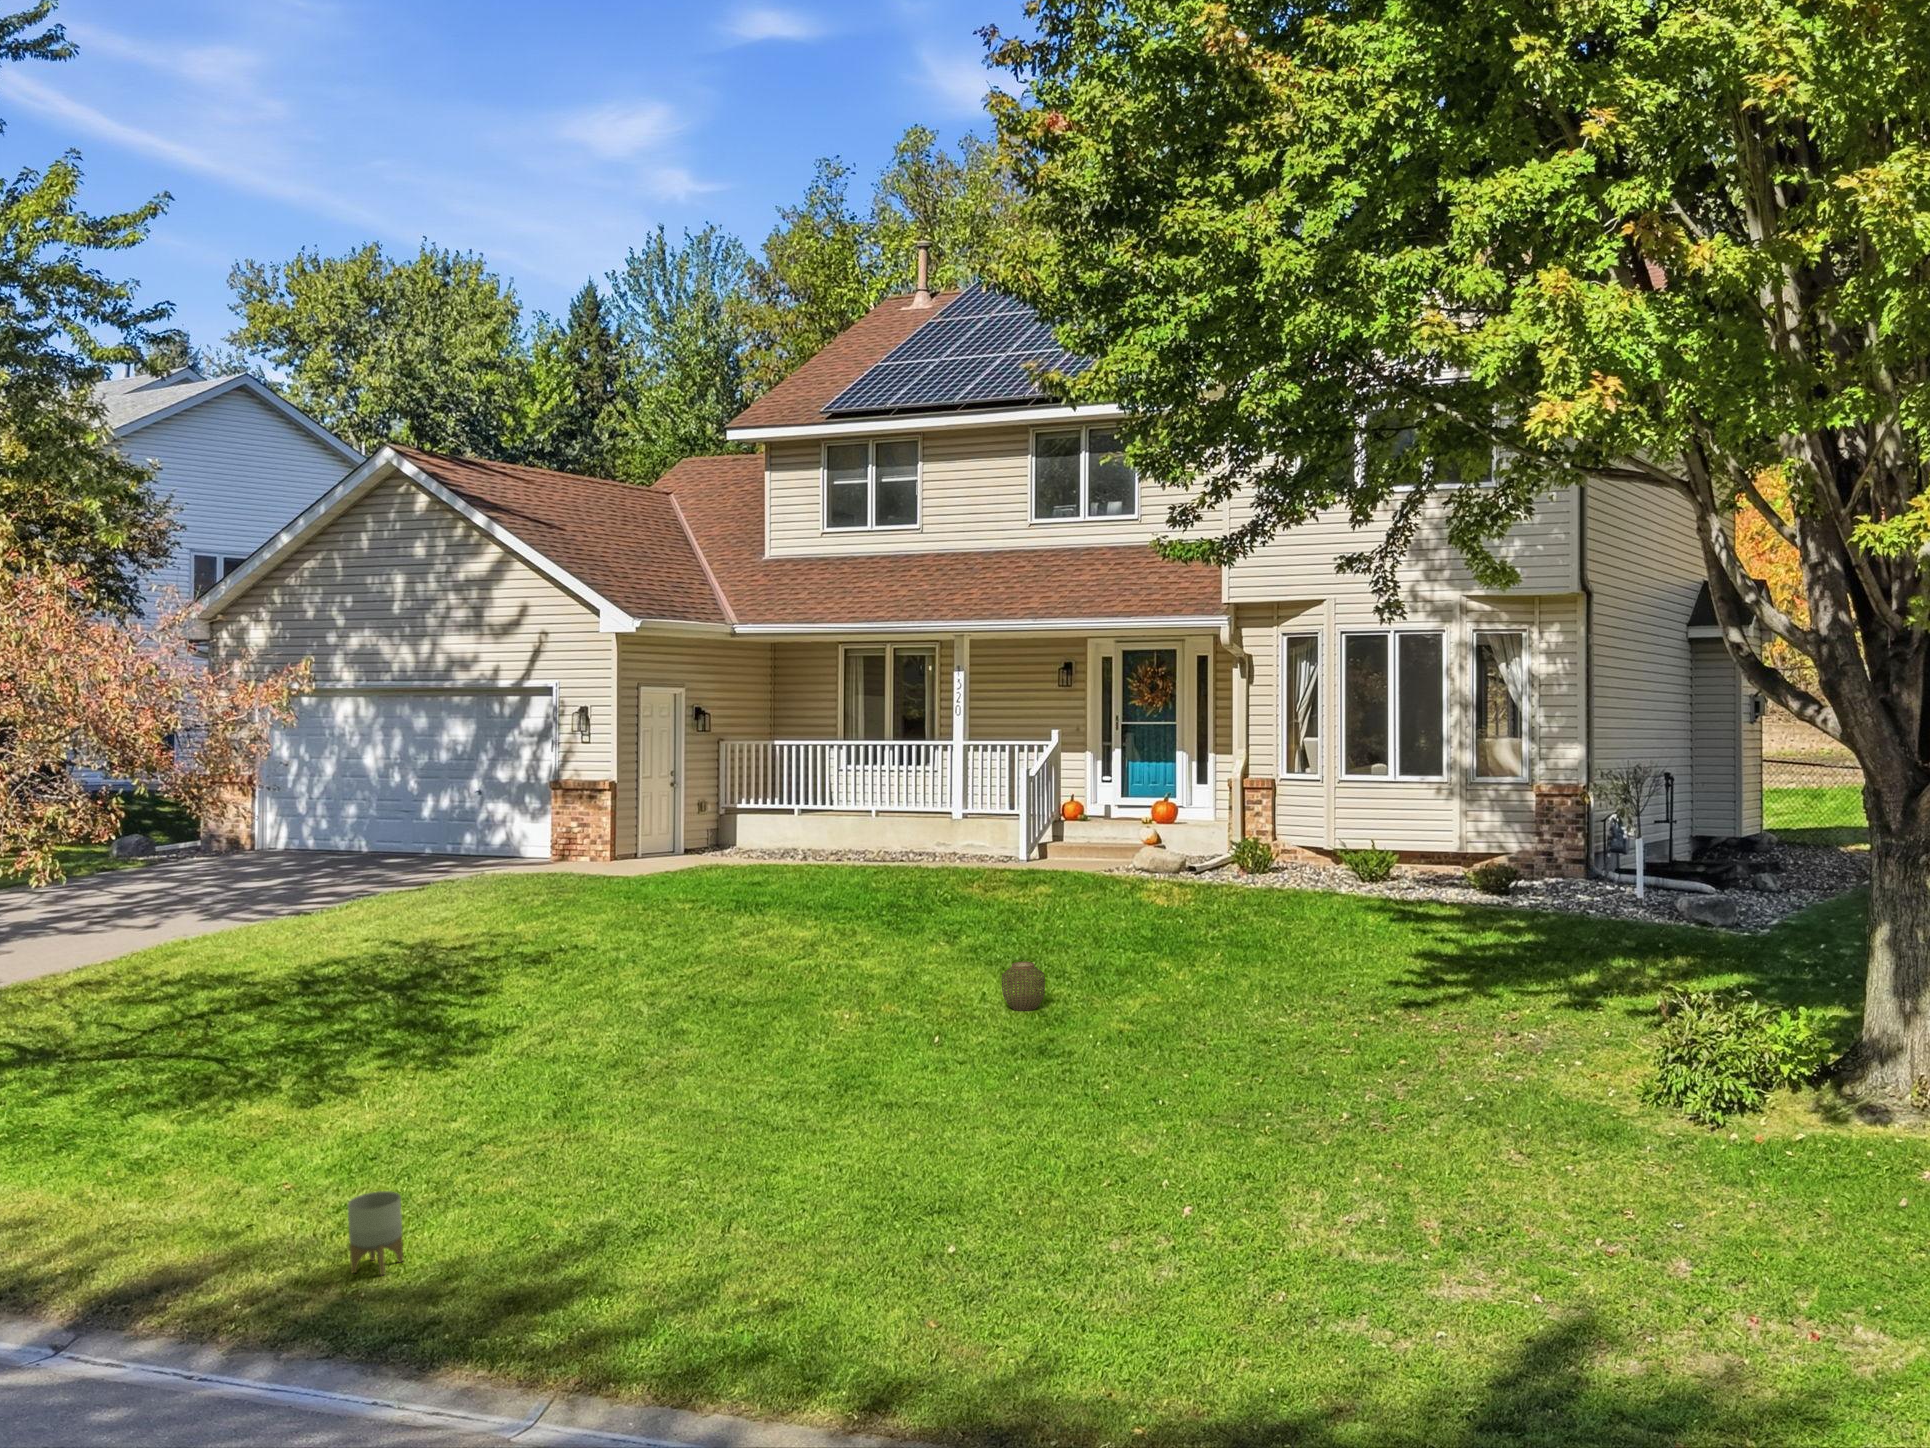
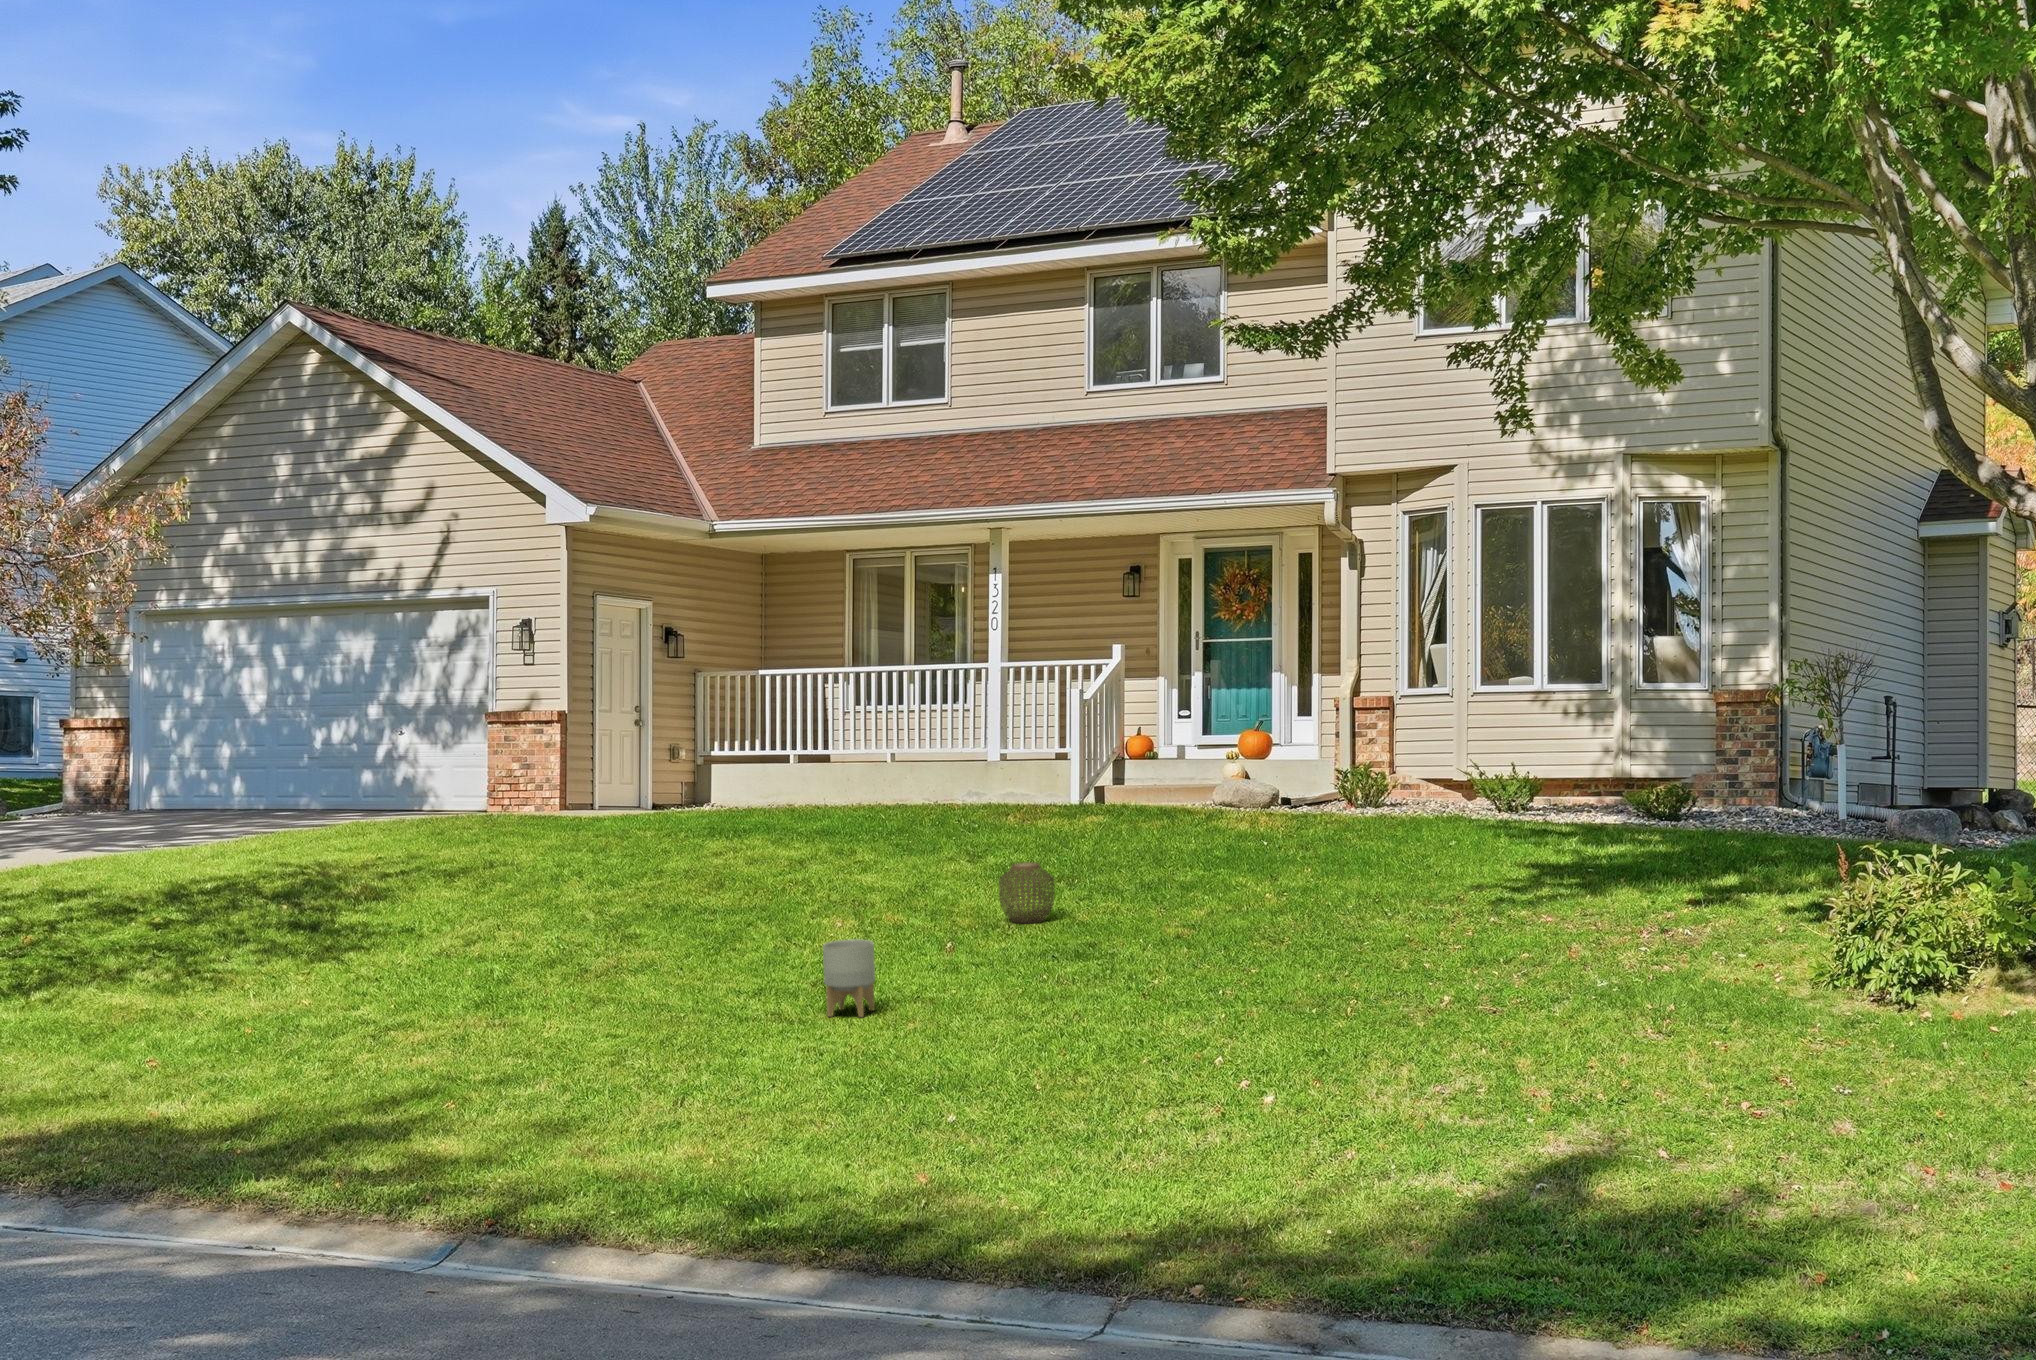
planter: present [348,1191,404,1276] -> present [823,939,875,1017]

